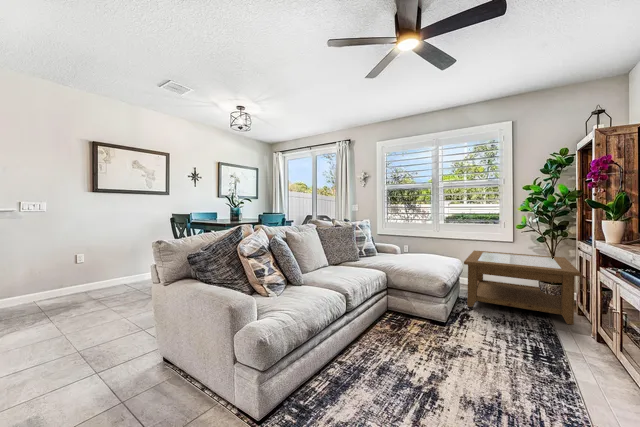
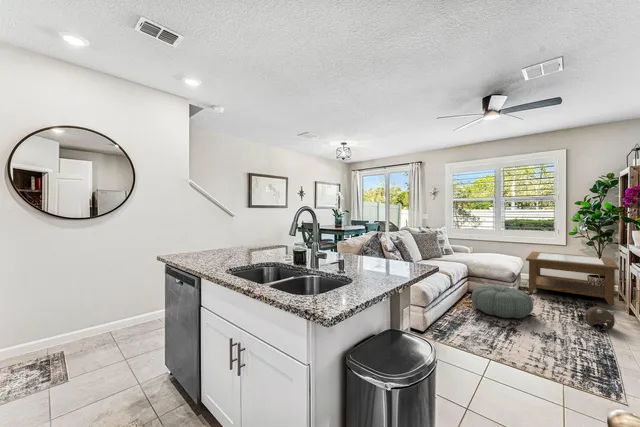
pouf: none [383,304,469,362] -> present [472,285,533,318]
plush toy: none [541,339,587,375] -> present [585,307,615,328]

